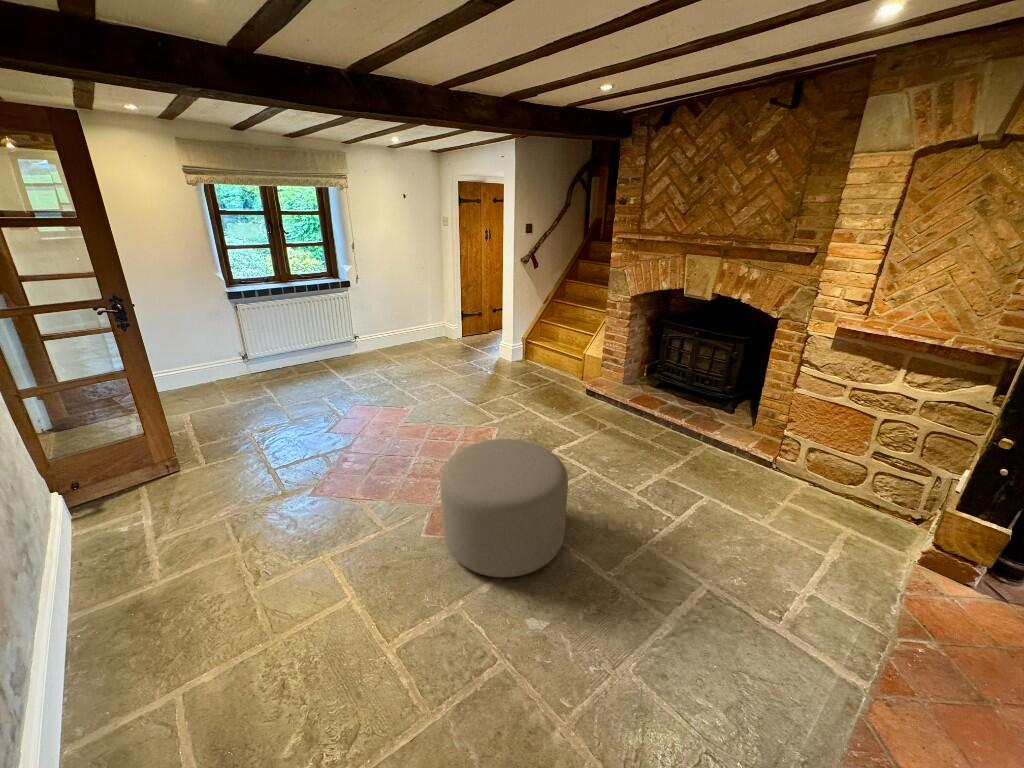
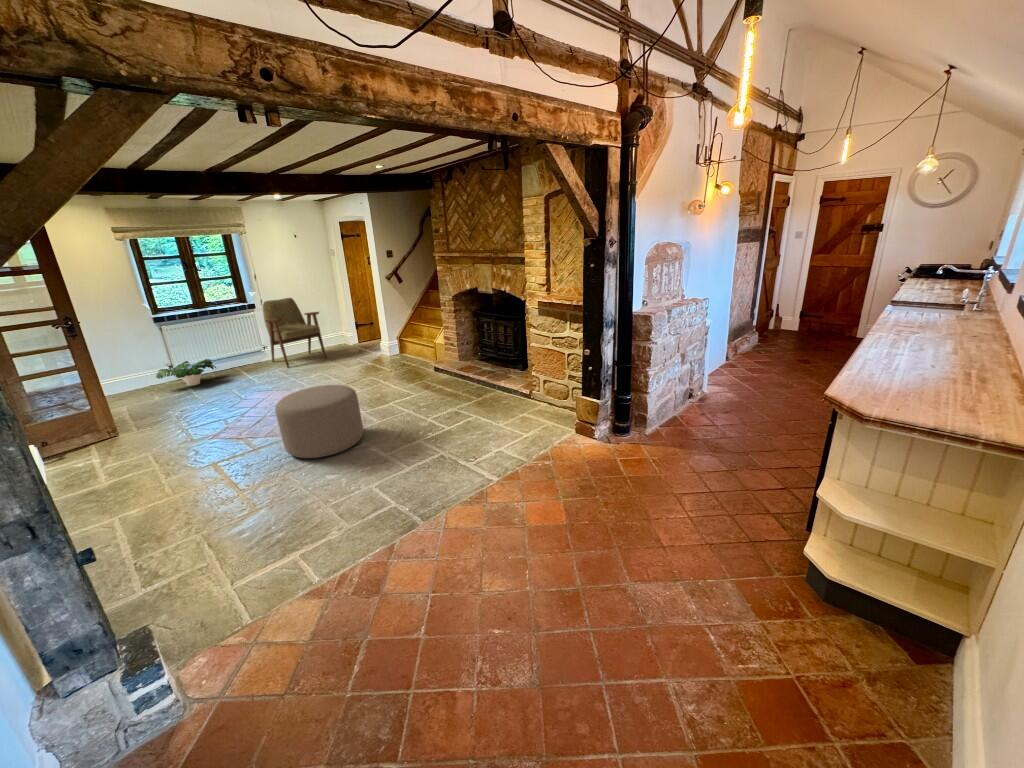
armchair: none [358,275,430,369] -> present [263,298,327,368]
potted plant: none [227,351,302,386] -> present [156,359,216,386]

